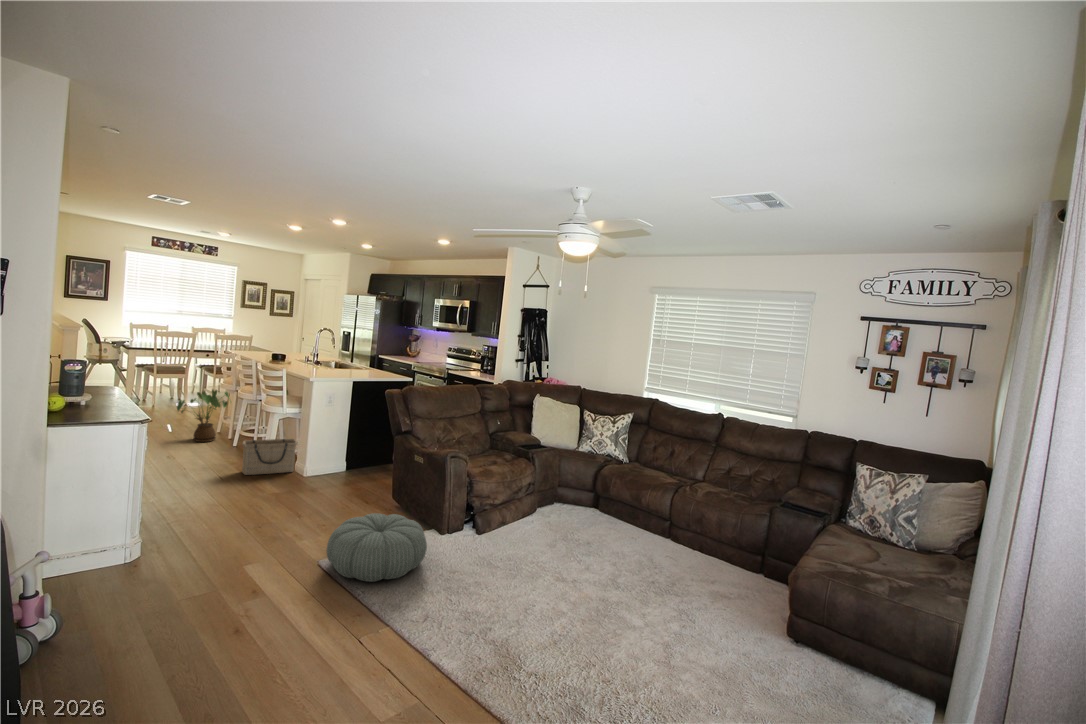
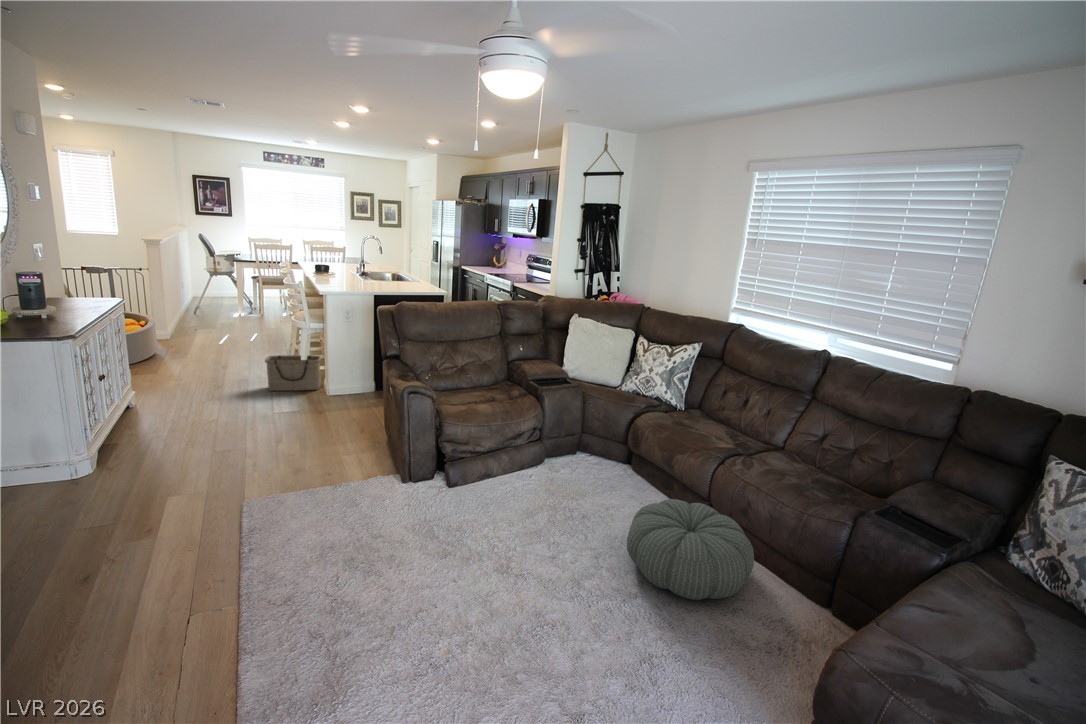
house plant: present [177,389,231,442] -> none [238,301,288,353]
pouf: present [326,513,427,582] -> present [627,499,754,600]

